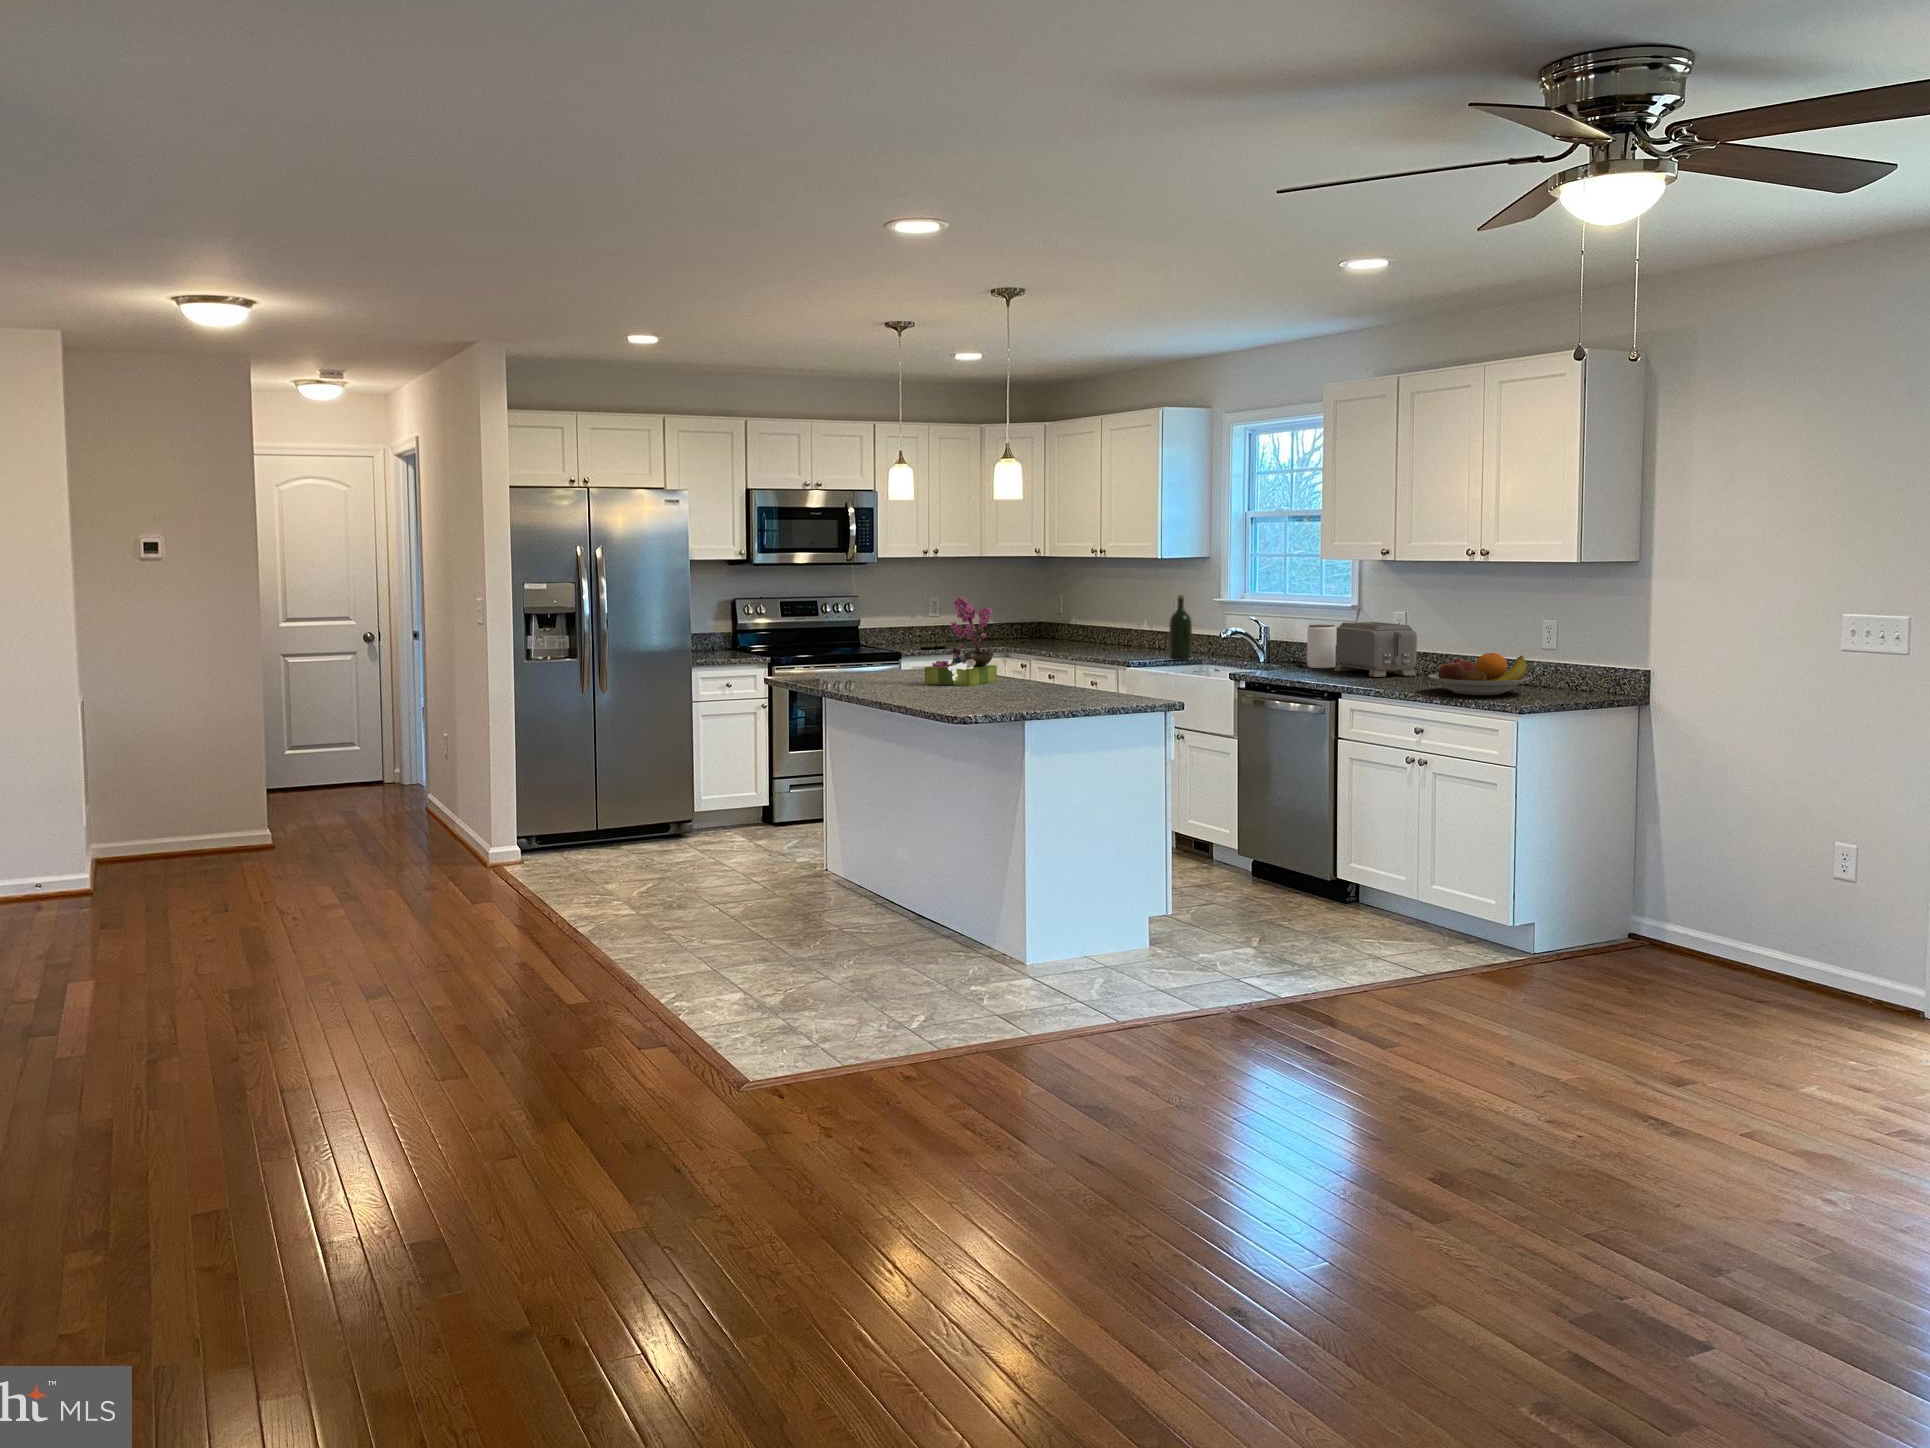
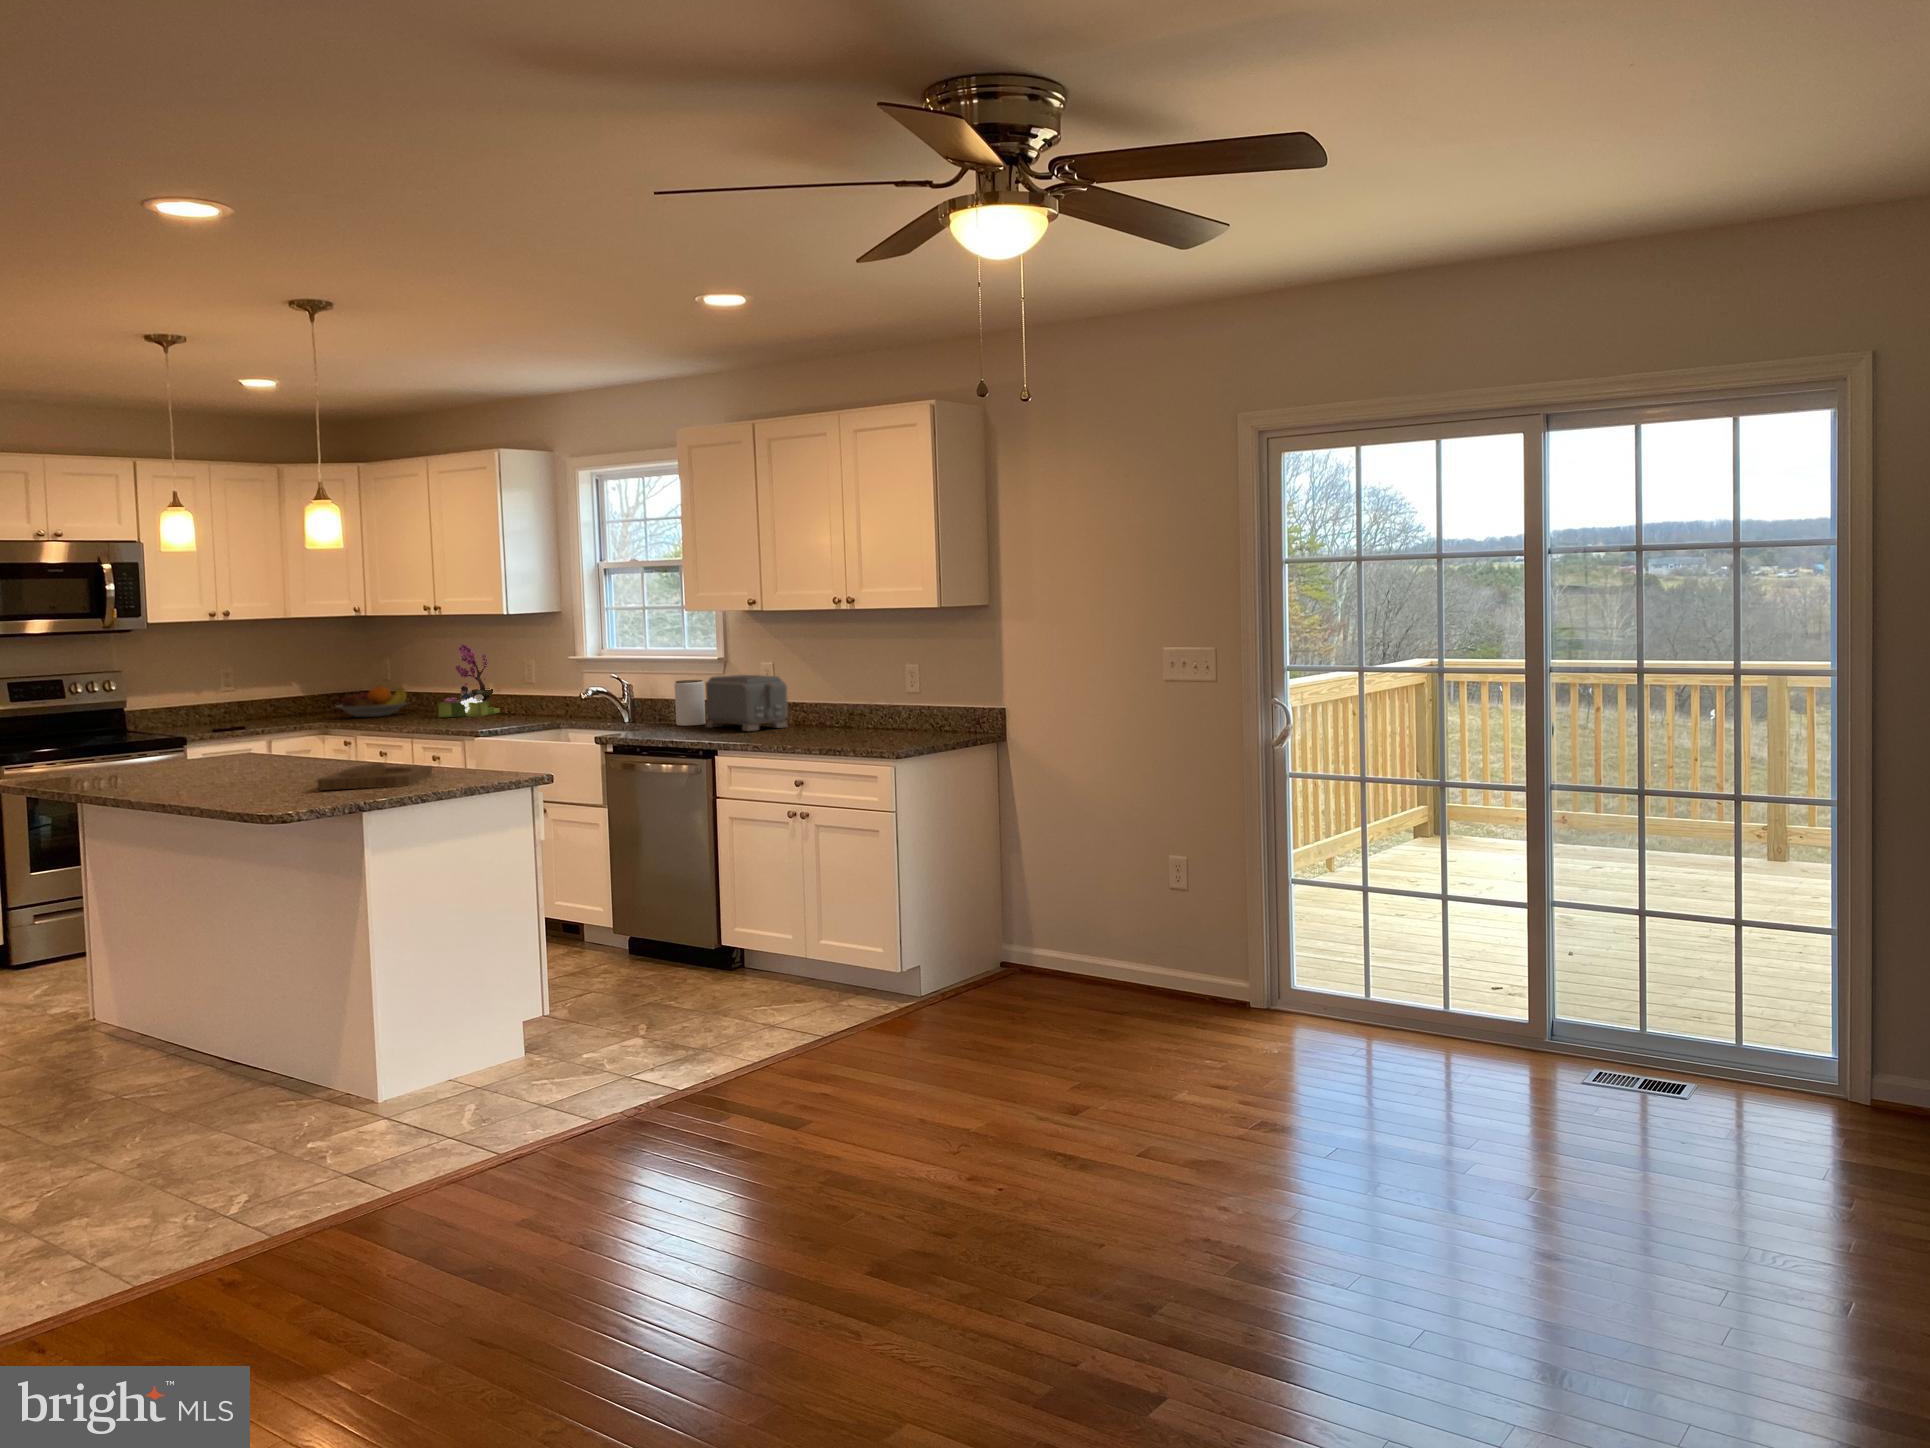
wine bottle: present [1169,595,1192,661] -> none [522,655,549,727]
flower arrangement: present [925,596,997,686] -> present [438,644,500,717]
fruit bowl: present [1428,653,1530,695] -> present [336,686,407,717]
tray: none [994,684,1084,705] -> present [317,763,432,790]

